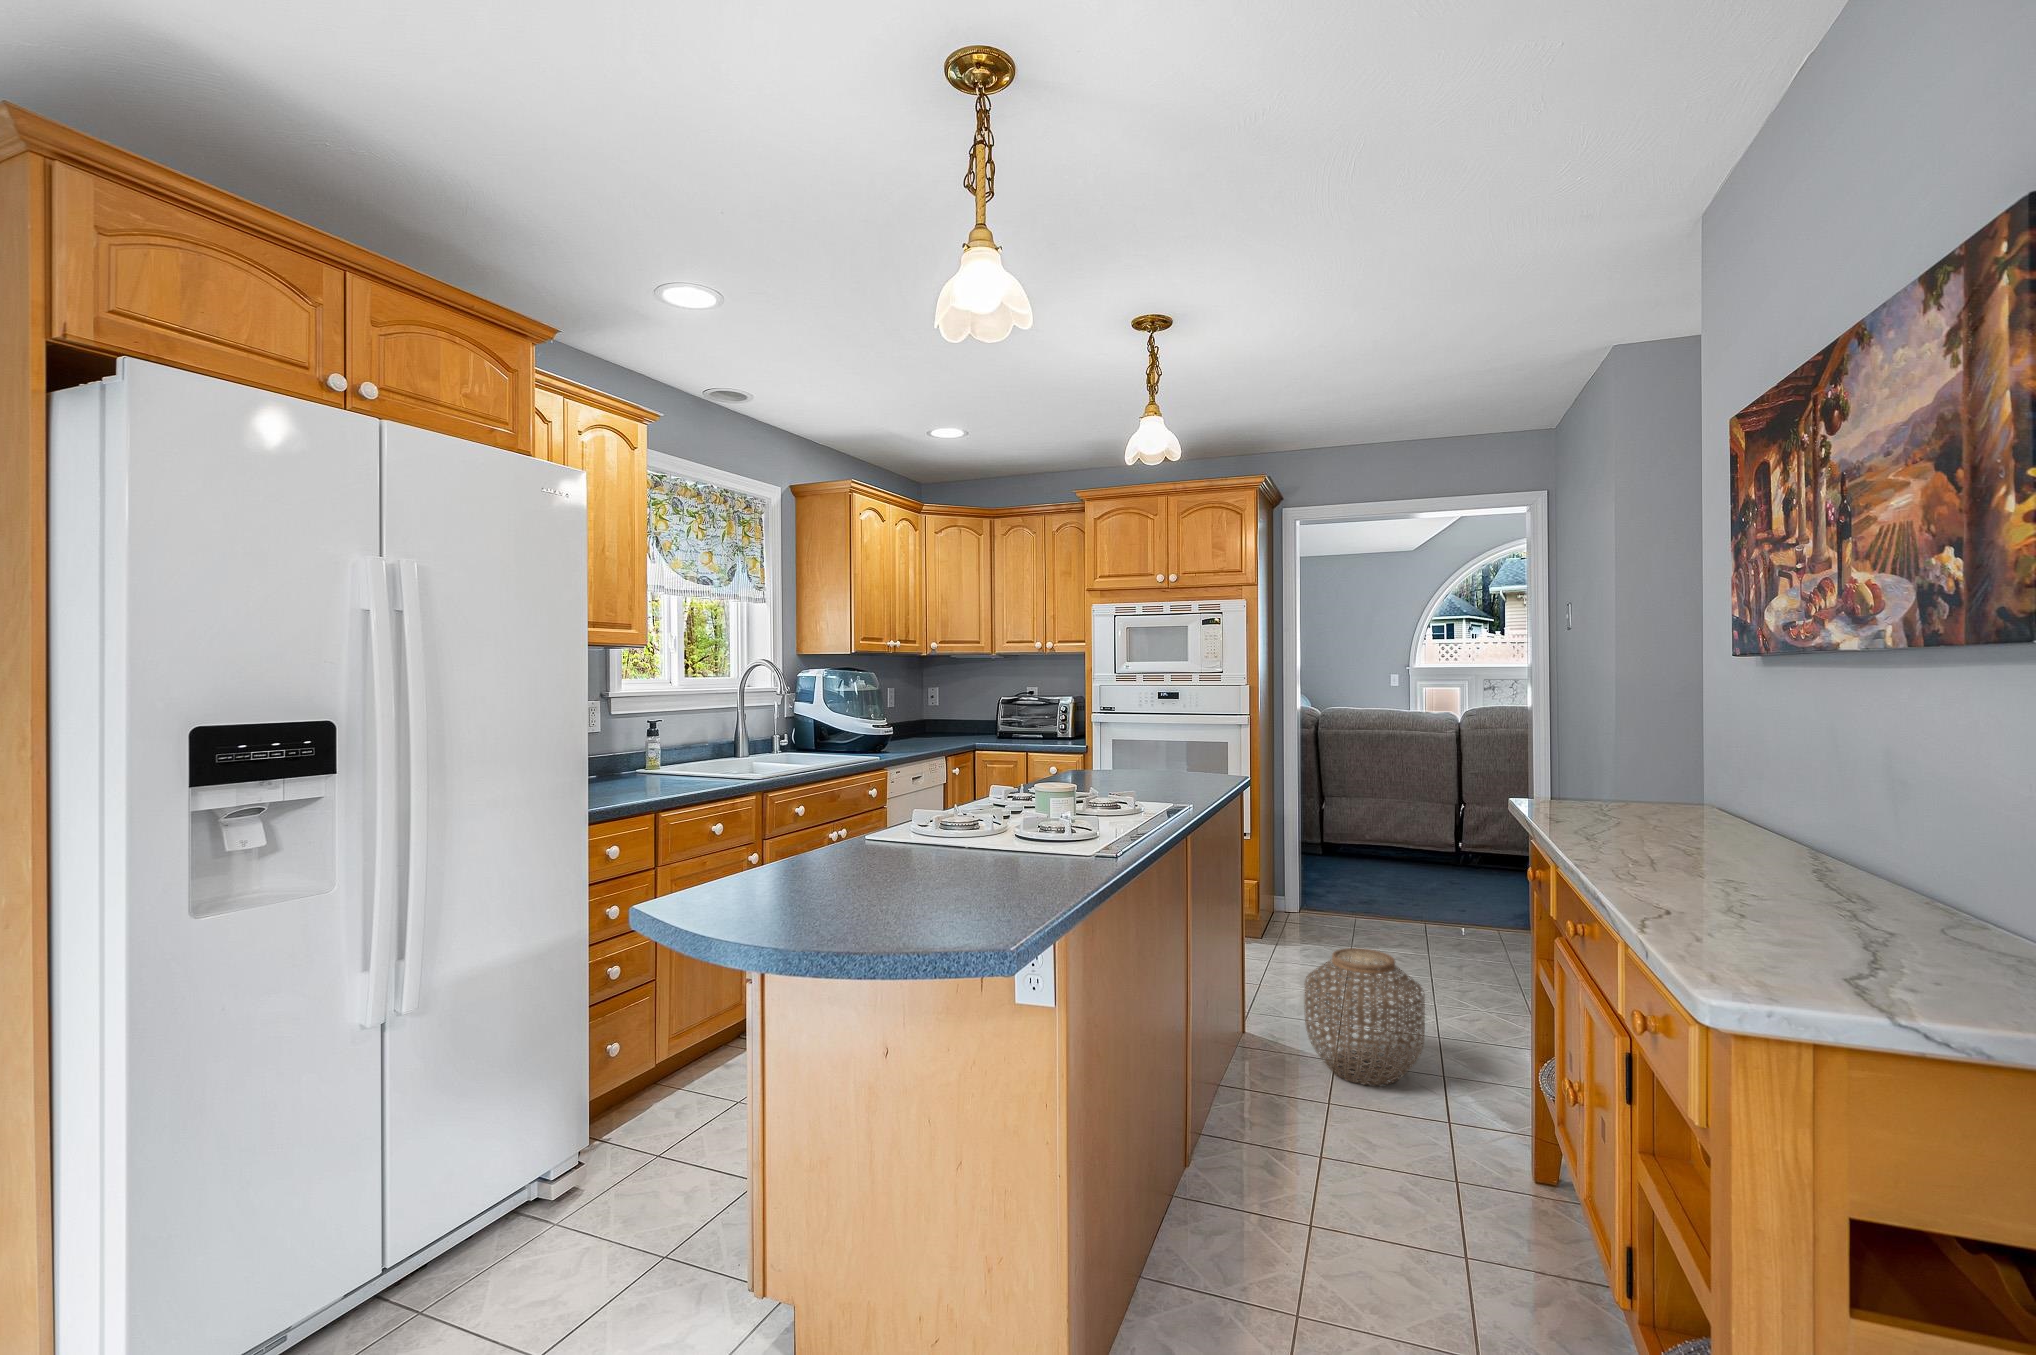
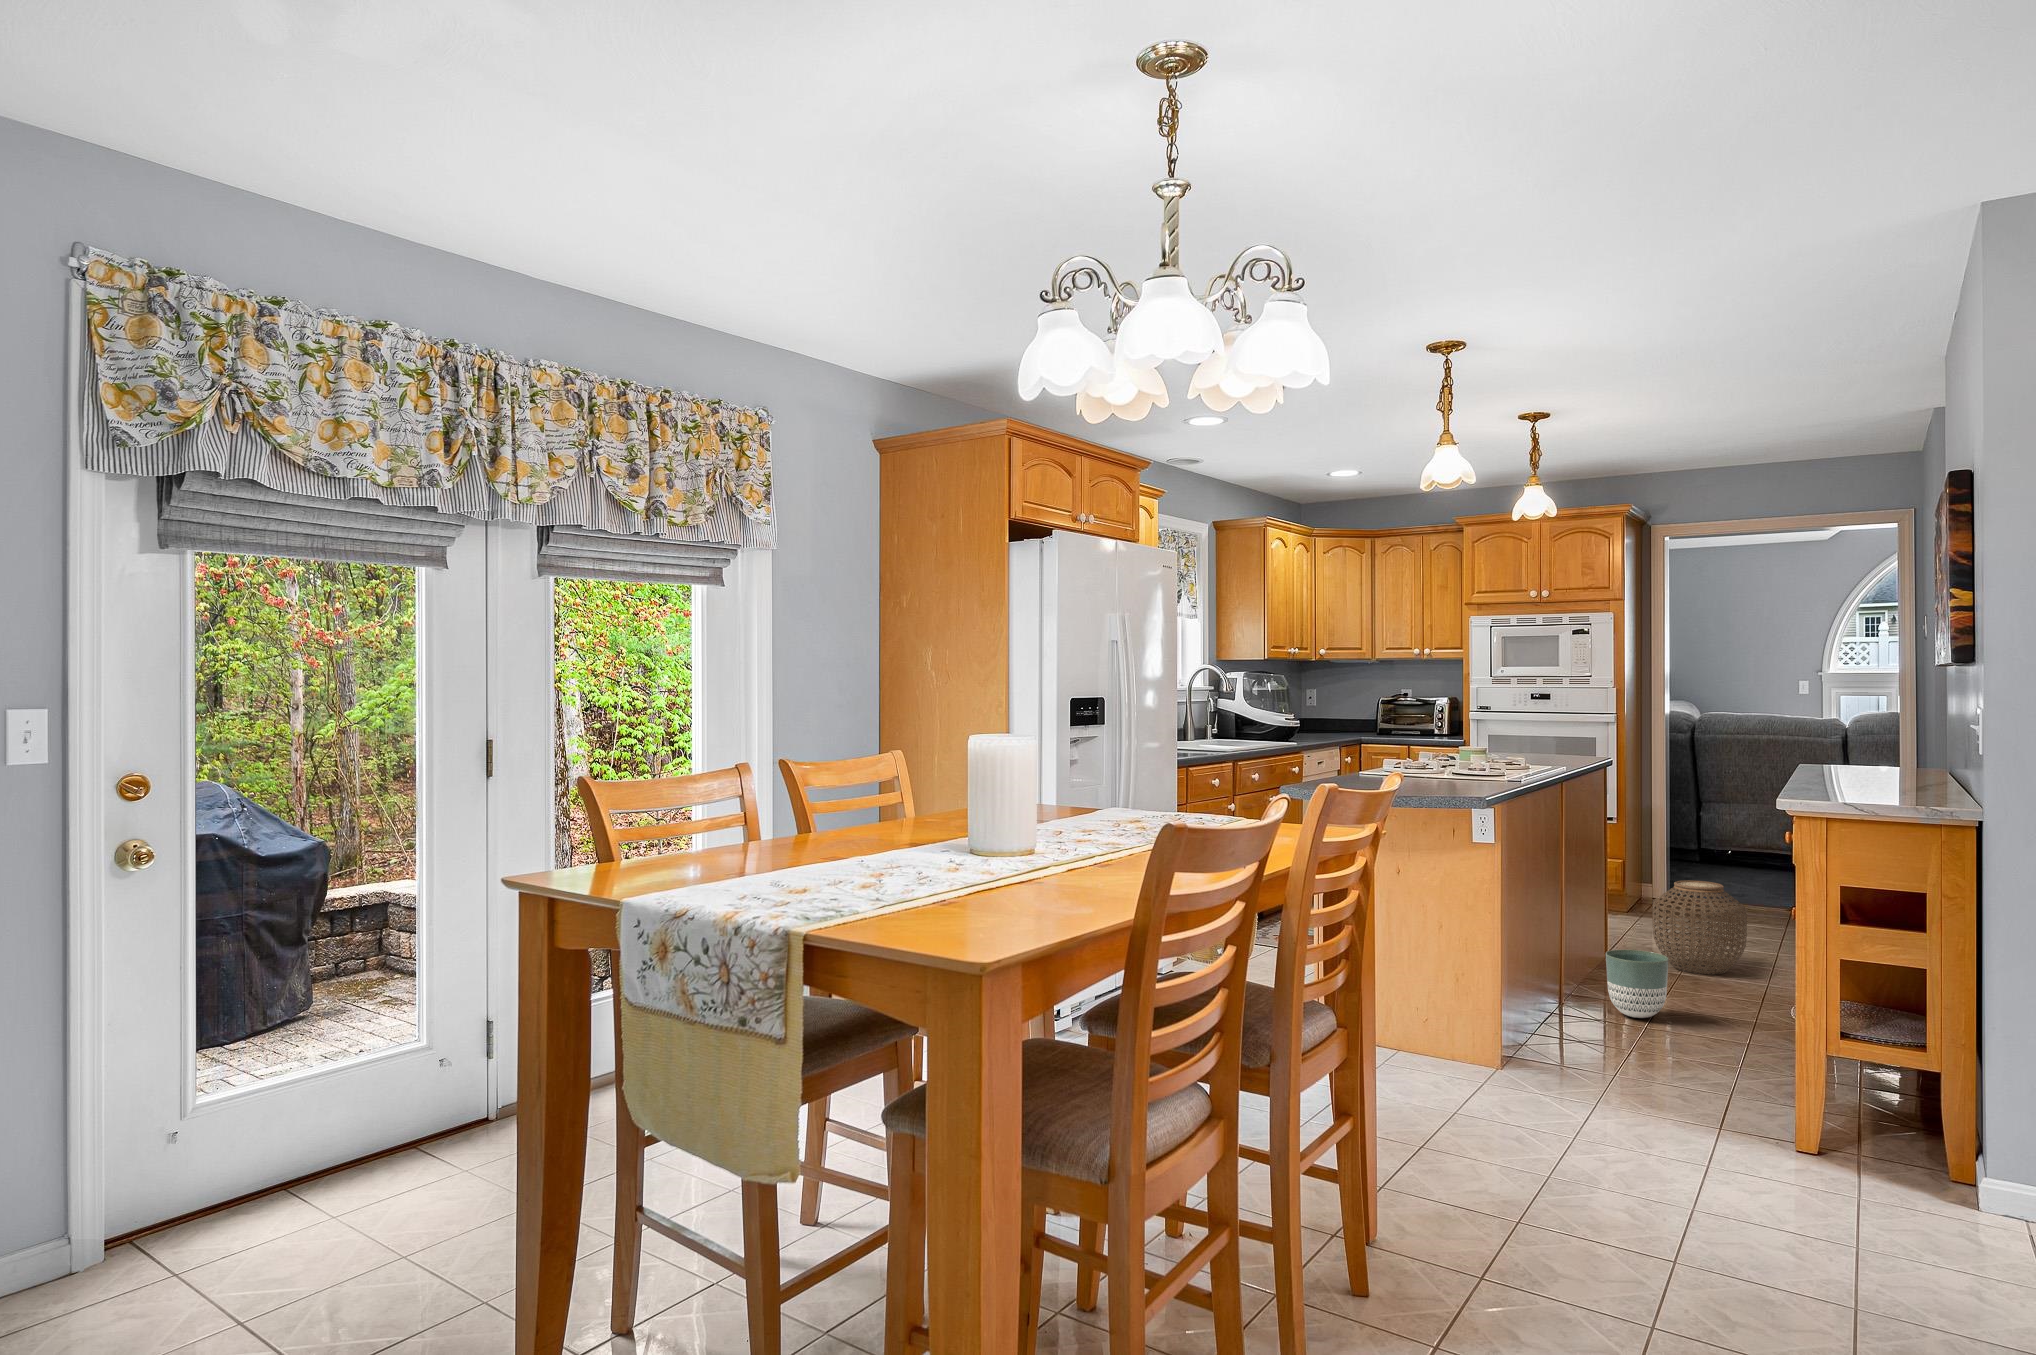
planter: none [1254,1119,1353,1252] -> present [1606,950,1668,1018]

